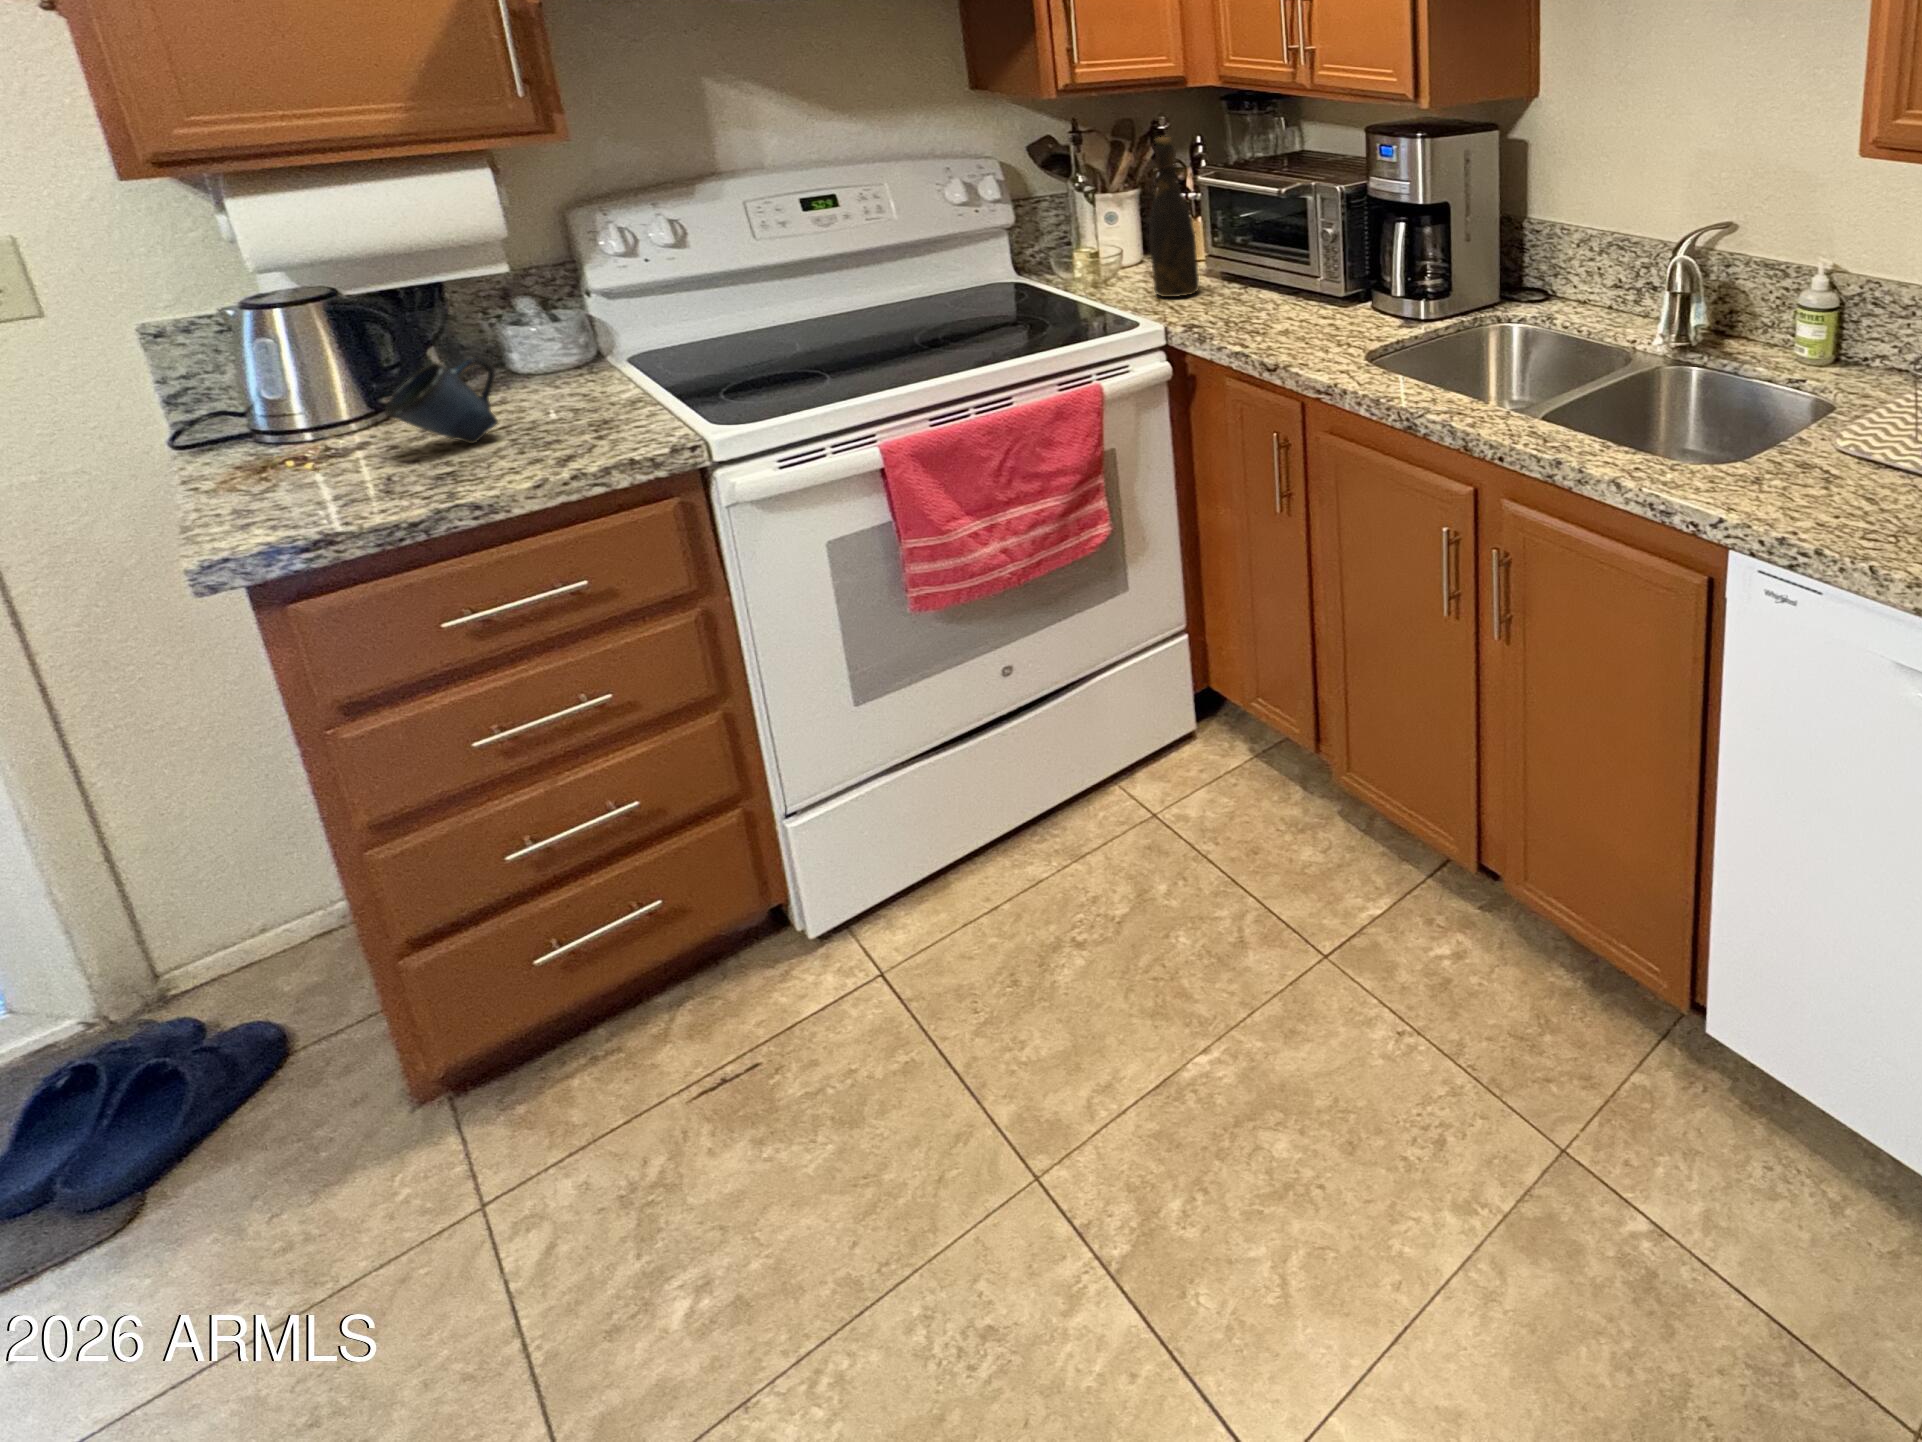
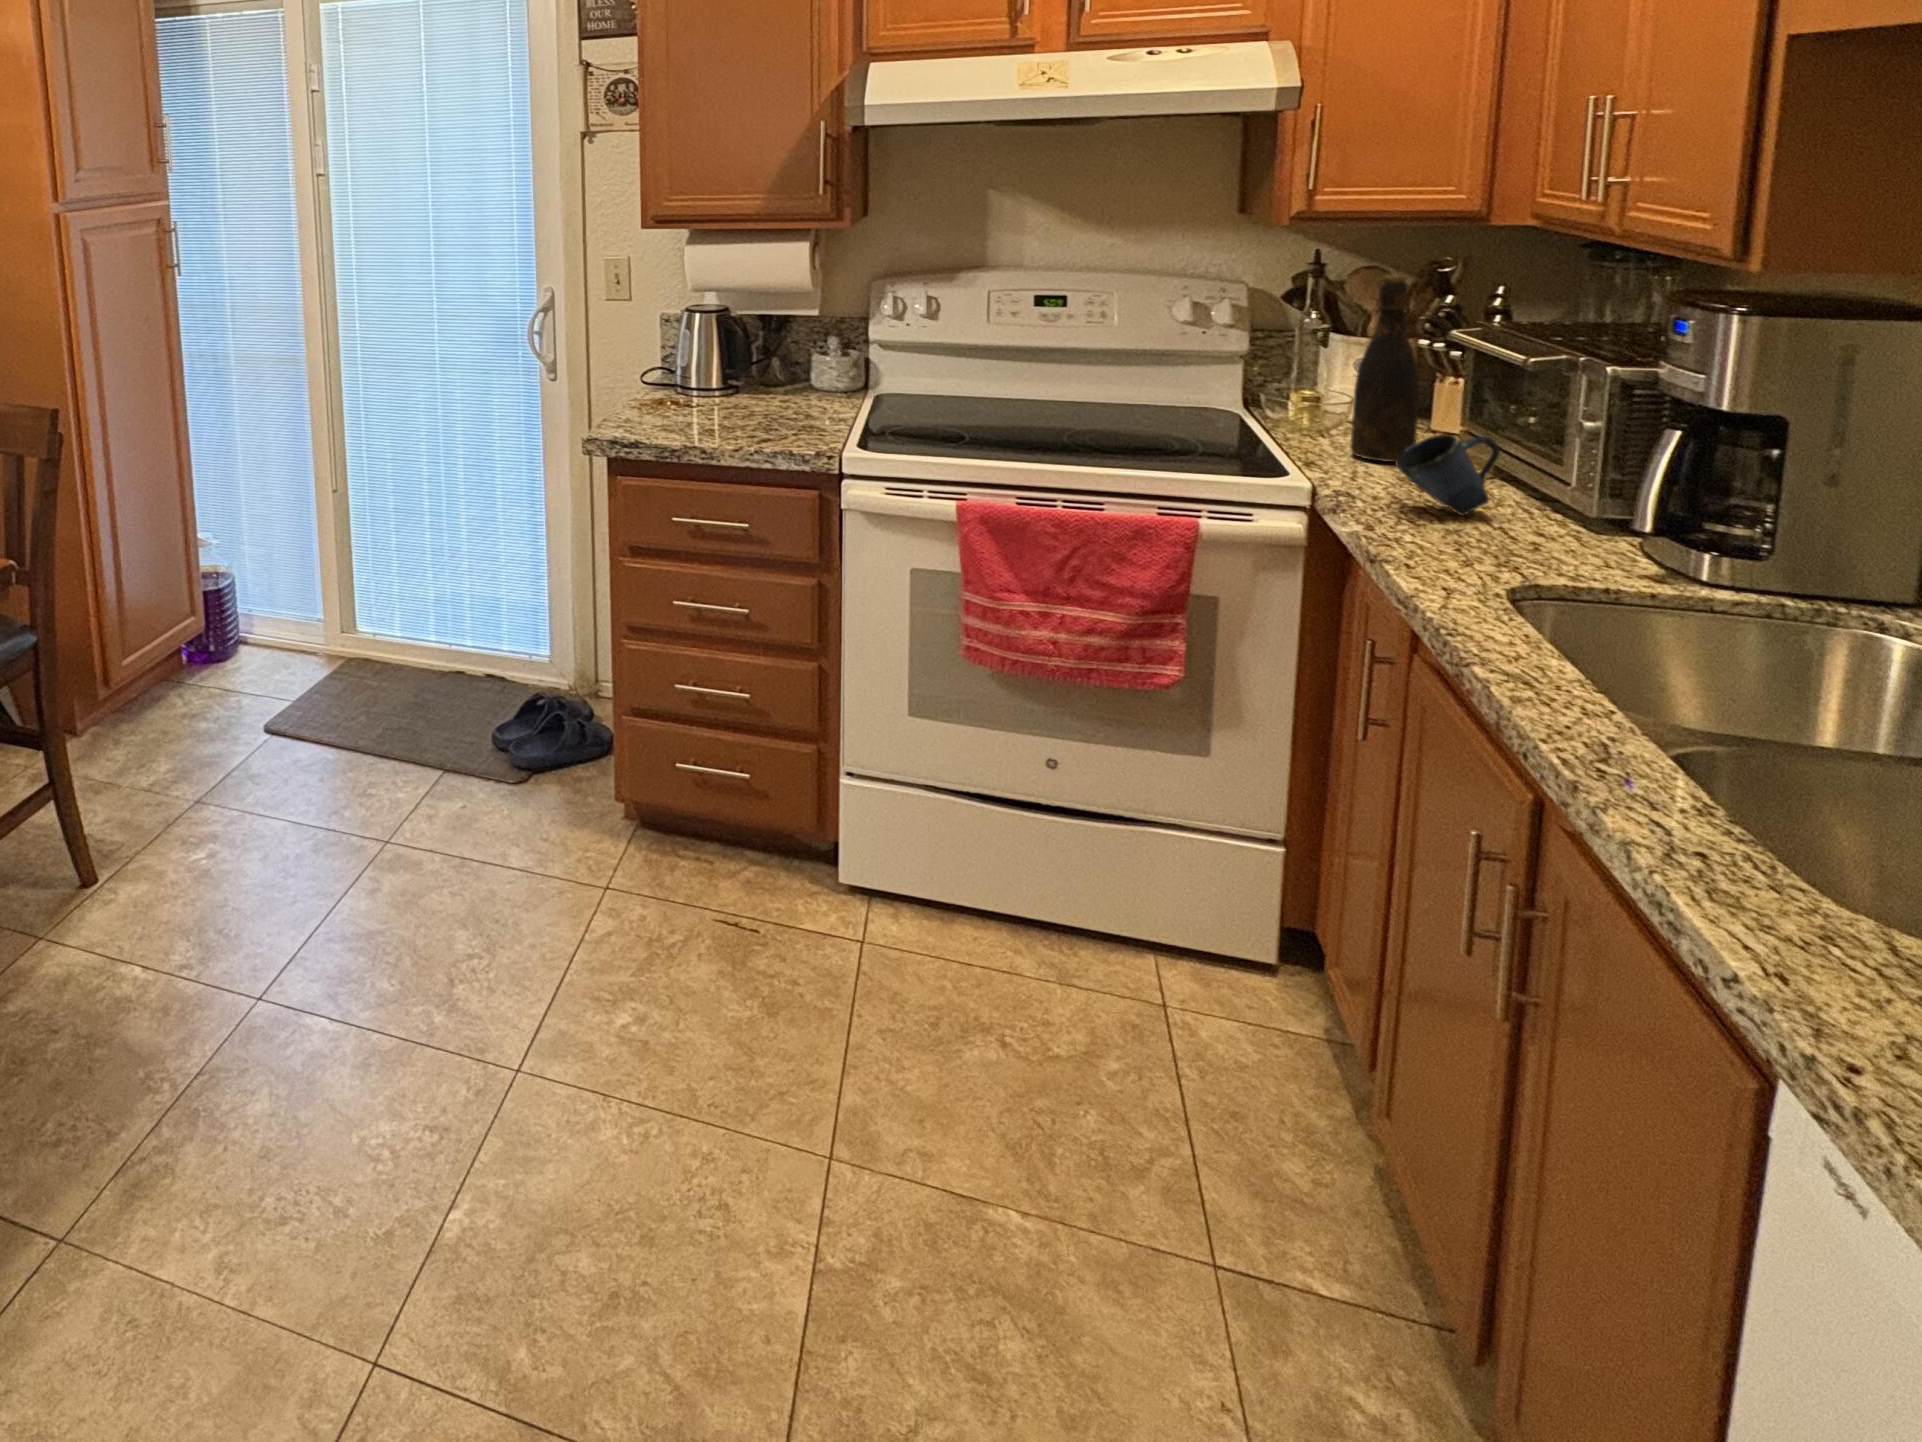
mug: present [385,357,497,444] -> present [1395,434,1500,515]

